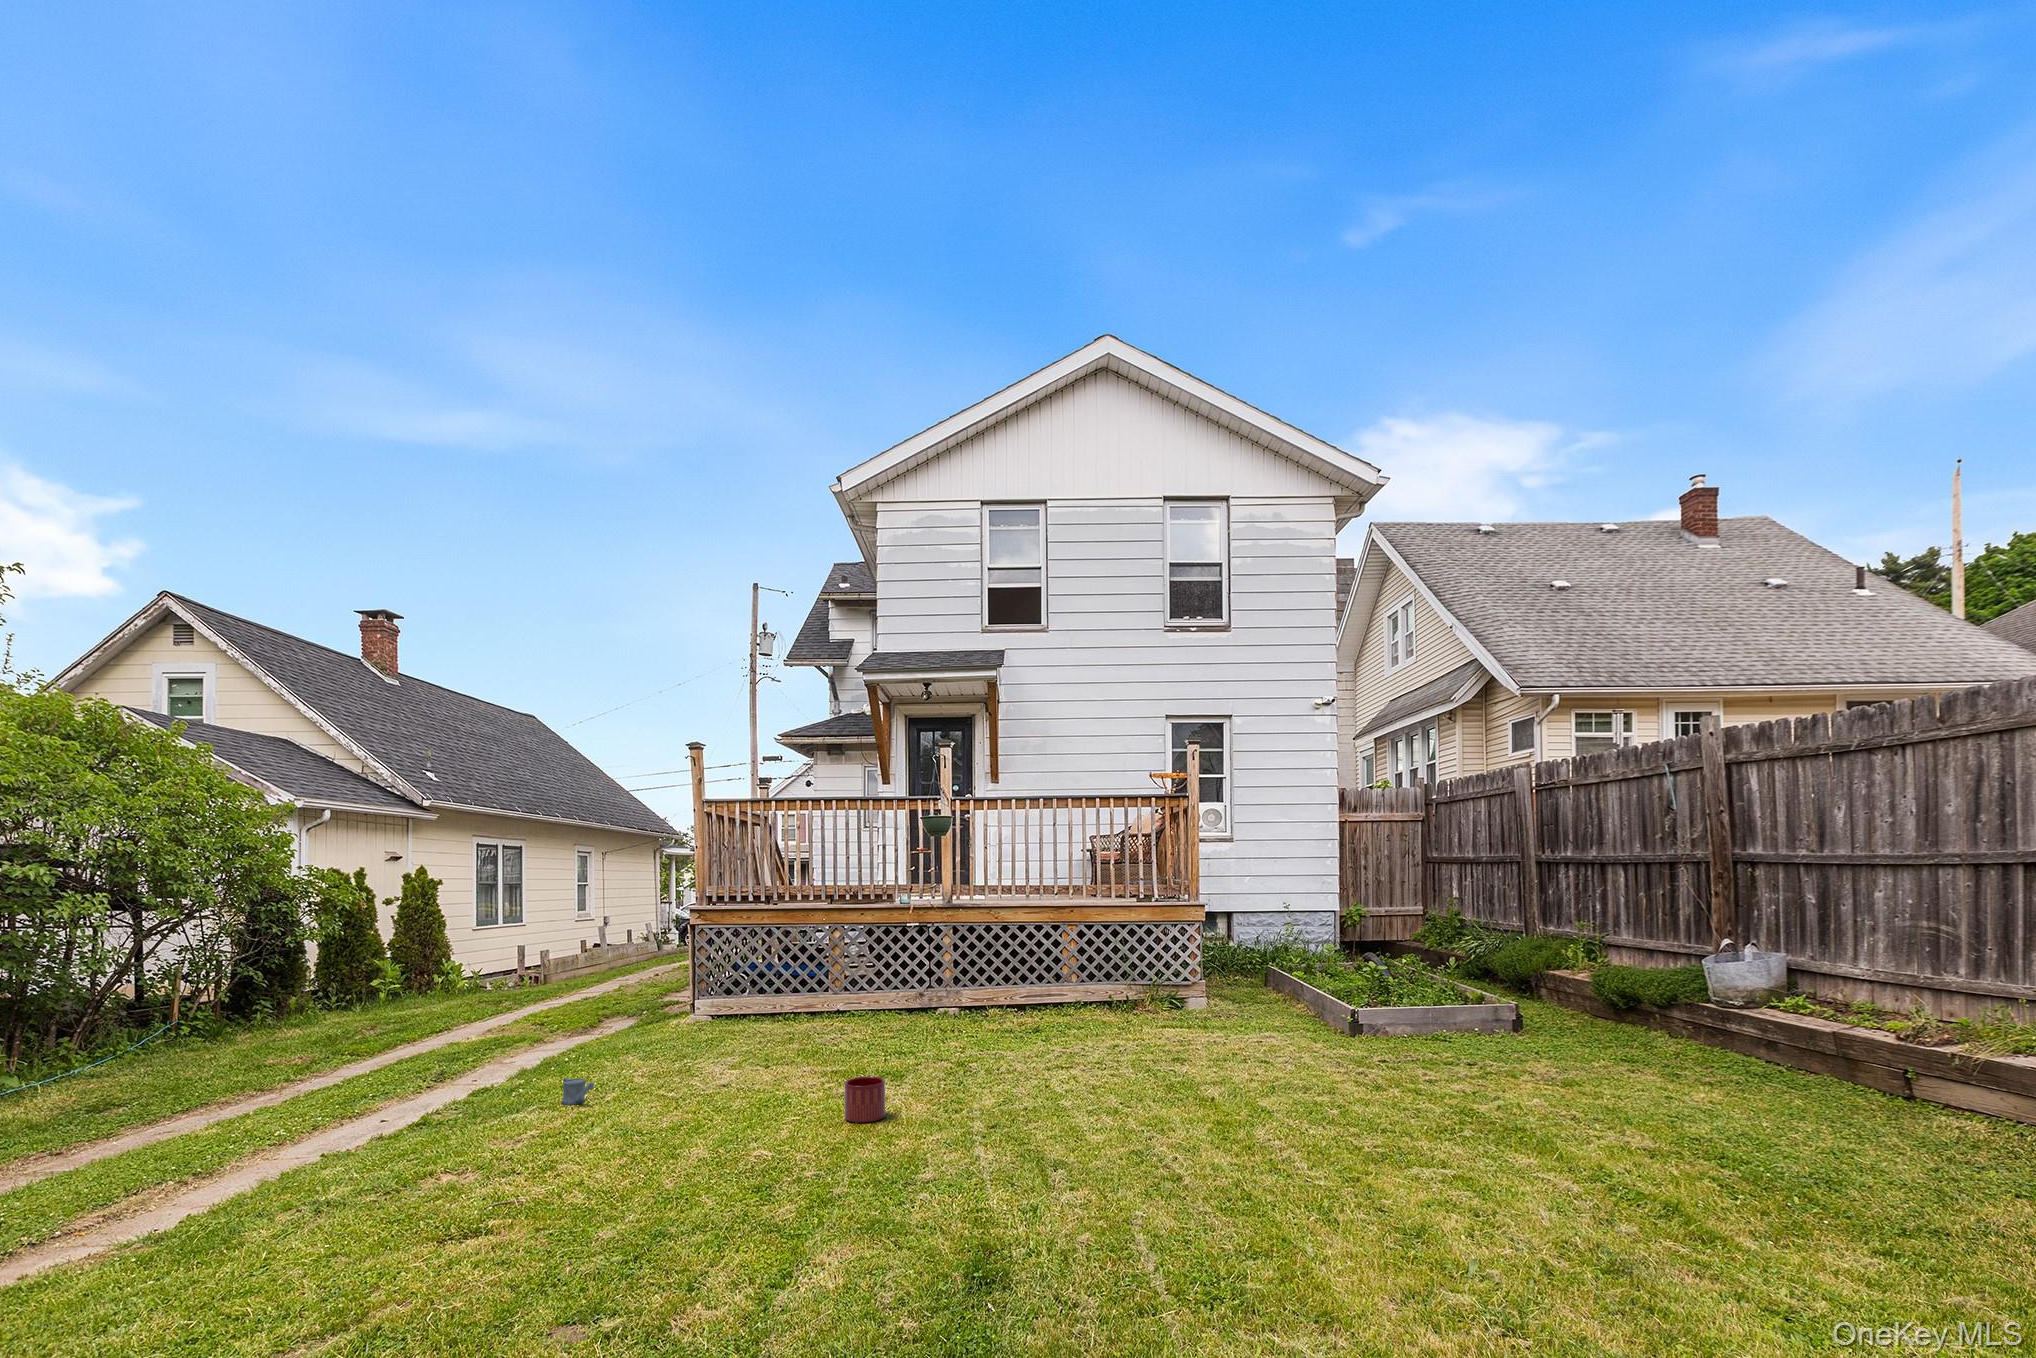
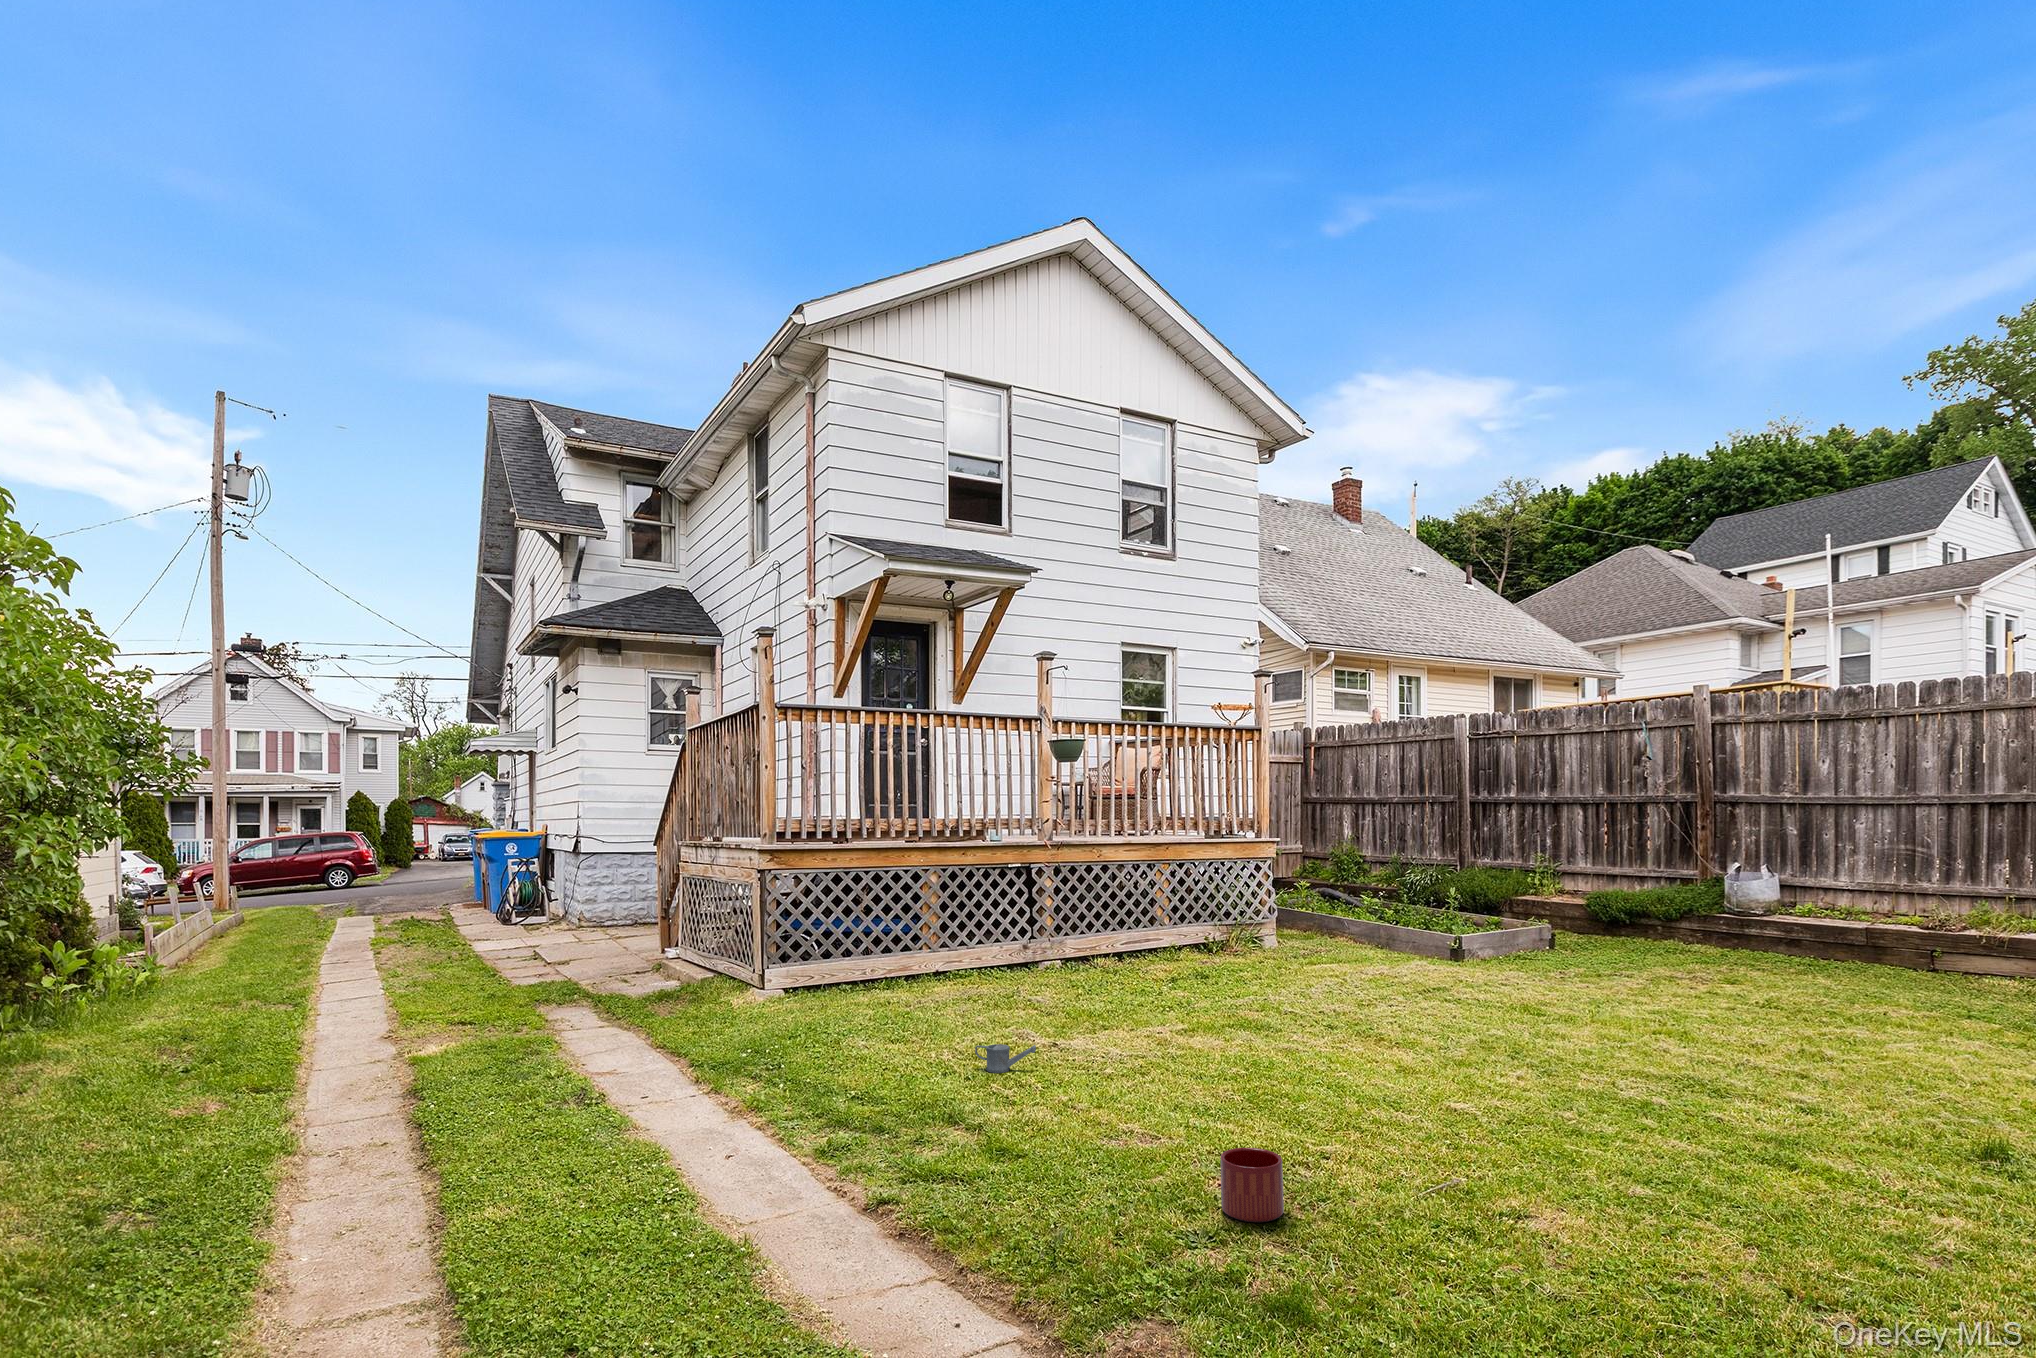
planter: present [845,1076,885,1123] -> present [1221,1148,1284,1222]

